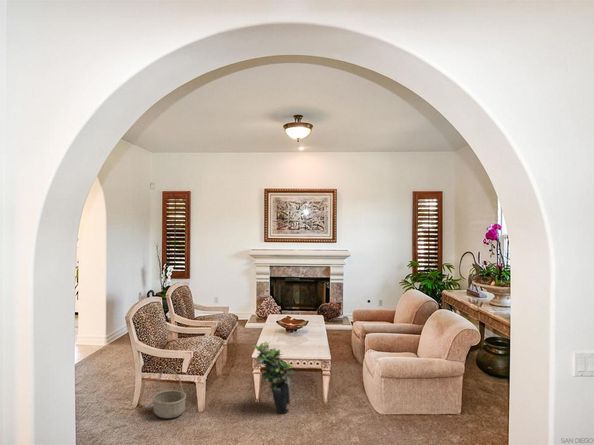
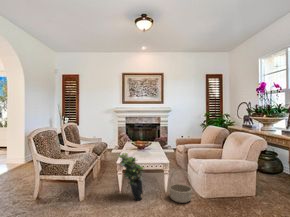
basket: present [152,369,186,418] -> present [169,169,192,203]

